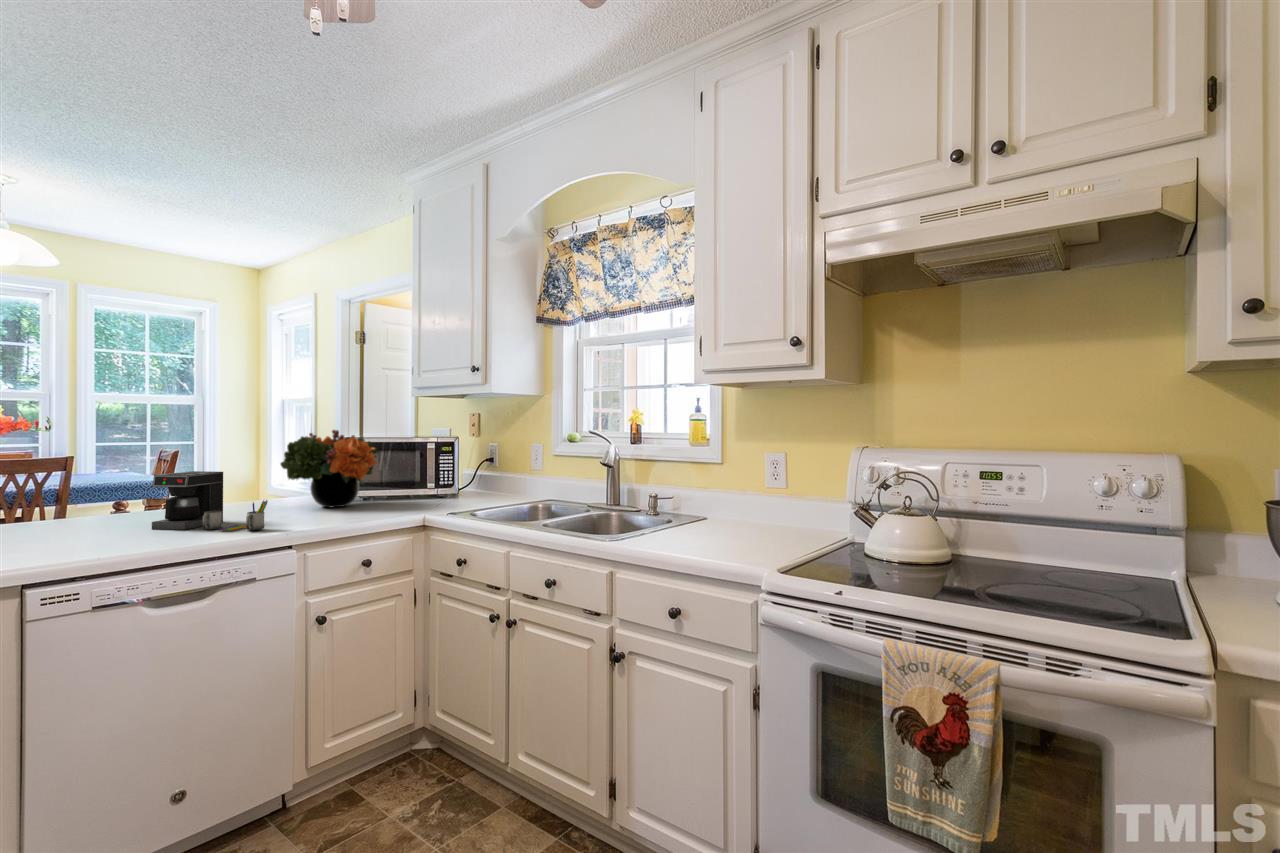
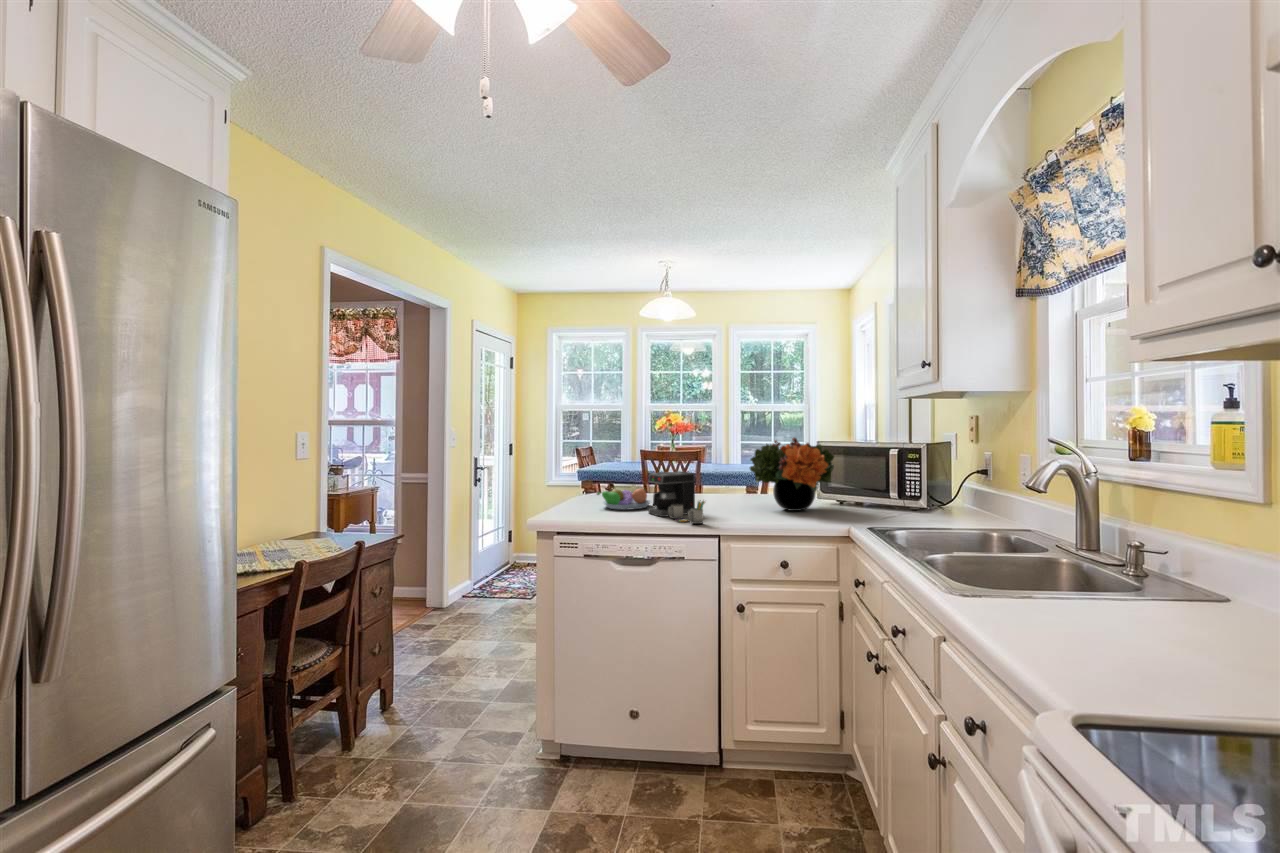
fruit bowl: none [33,498,136,531] -> present [597,487,652,510]

